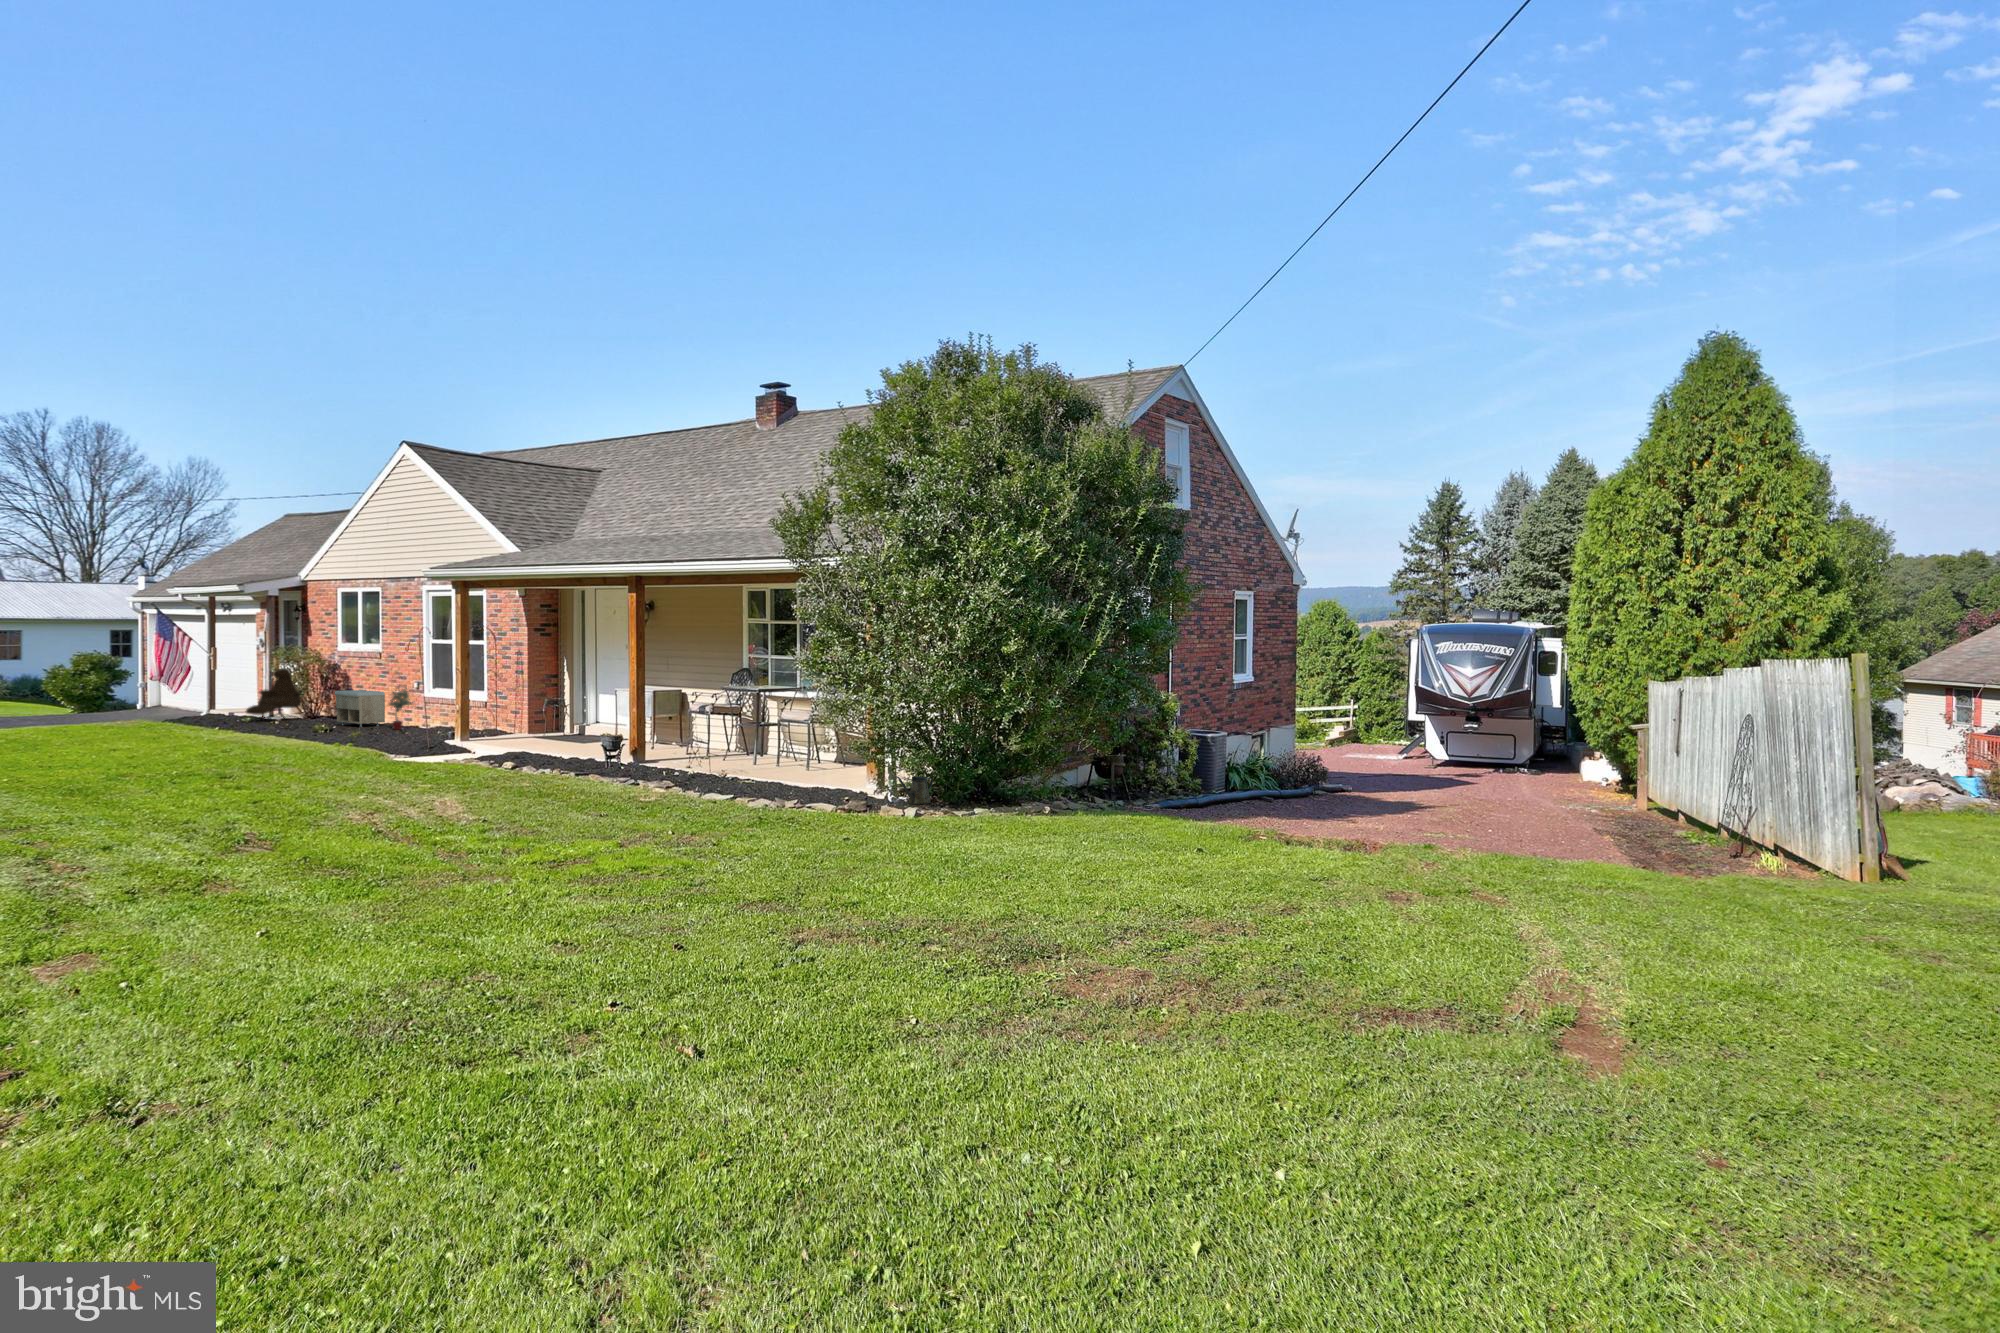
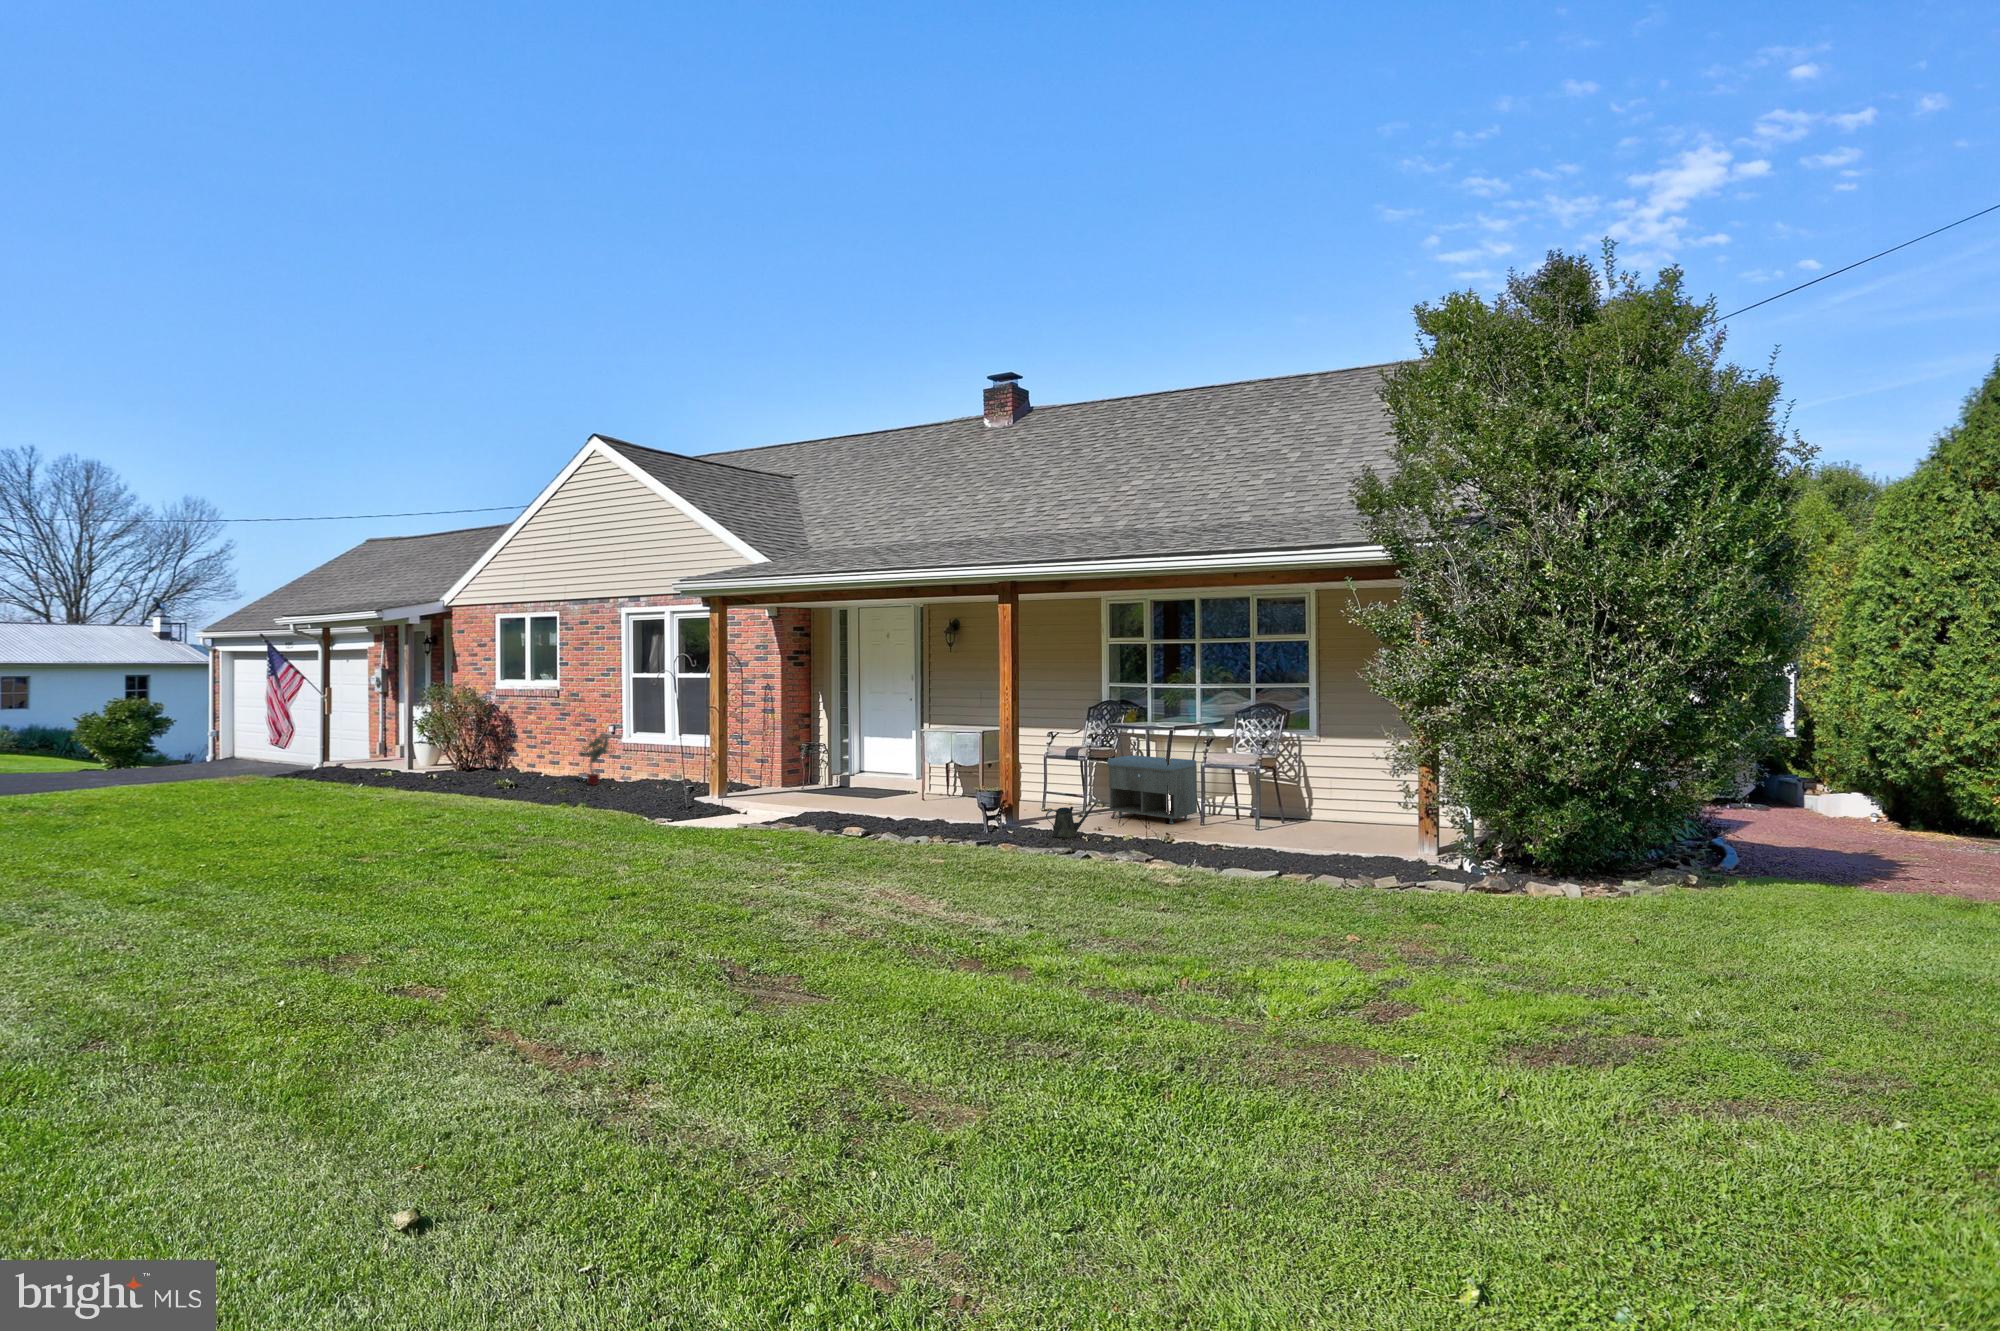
lounge chair: present [246,668,302,720] -> none [382,712,452,779]
storage bench: present [335,690,385,727] -> present [1107,755,1197,824]
watering can: present [896,776,933,804] -> present [1046,803,1097,838]

